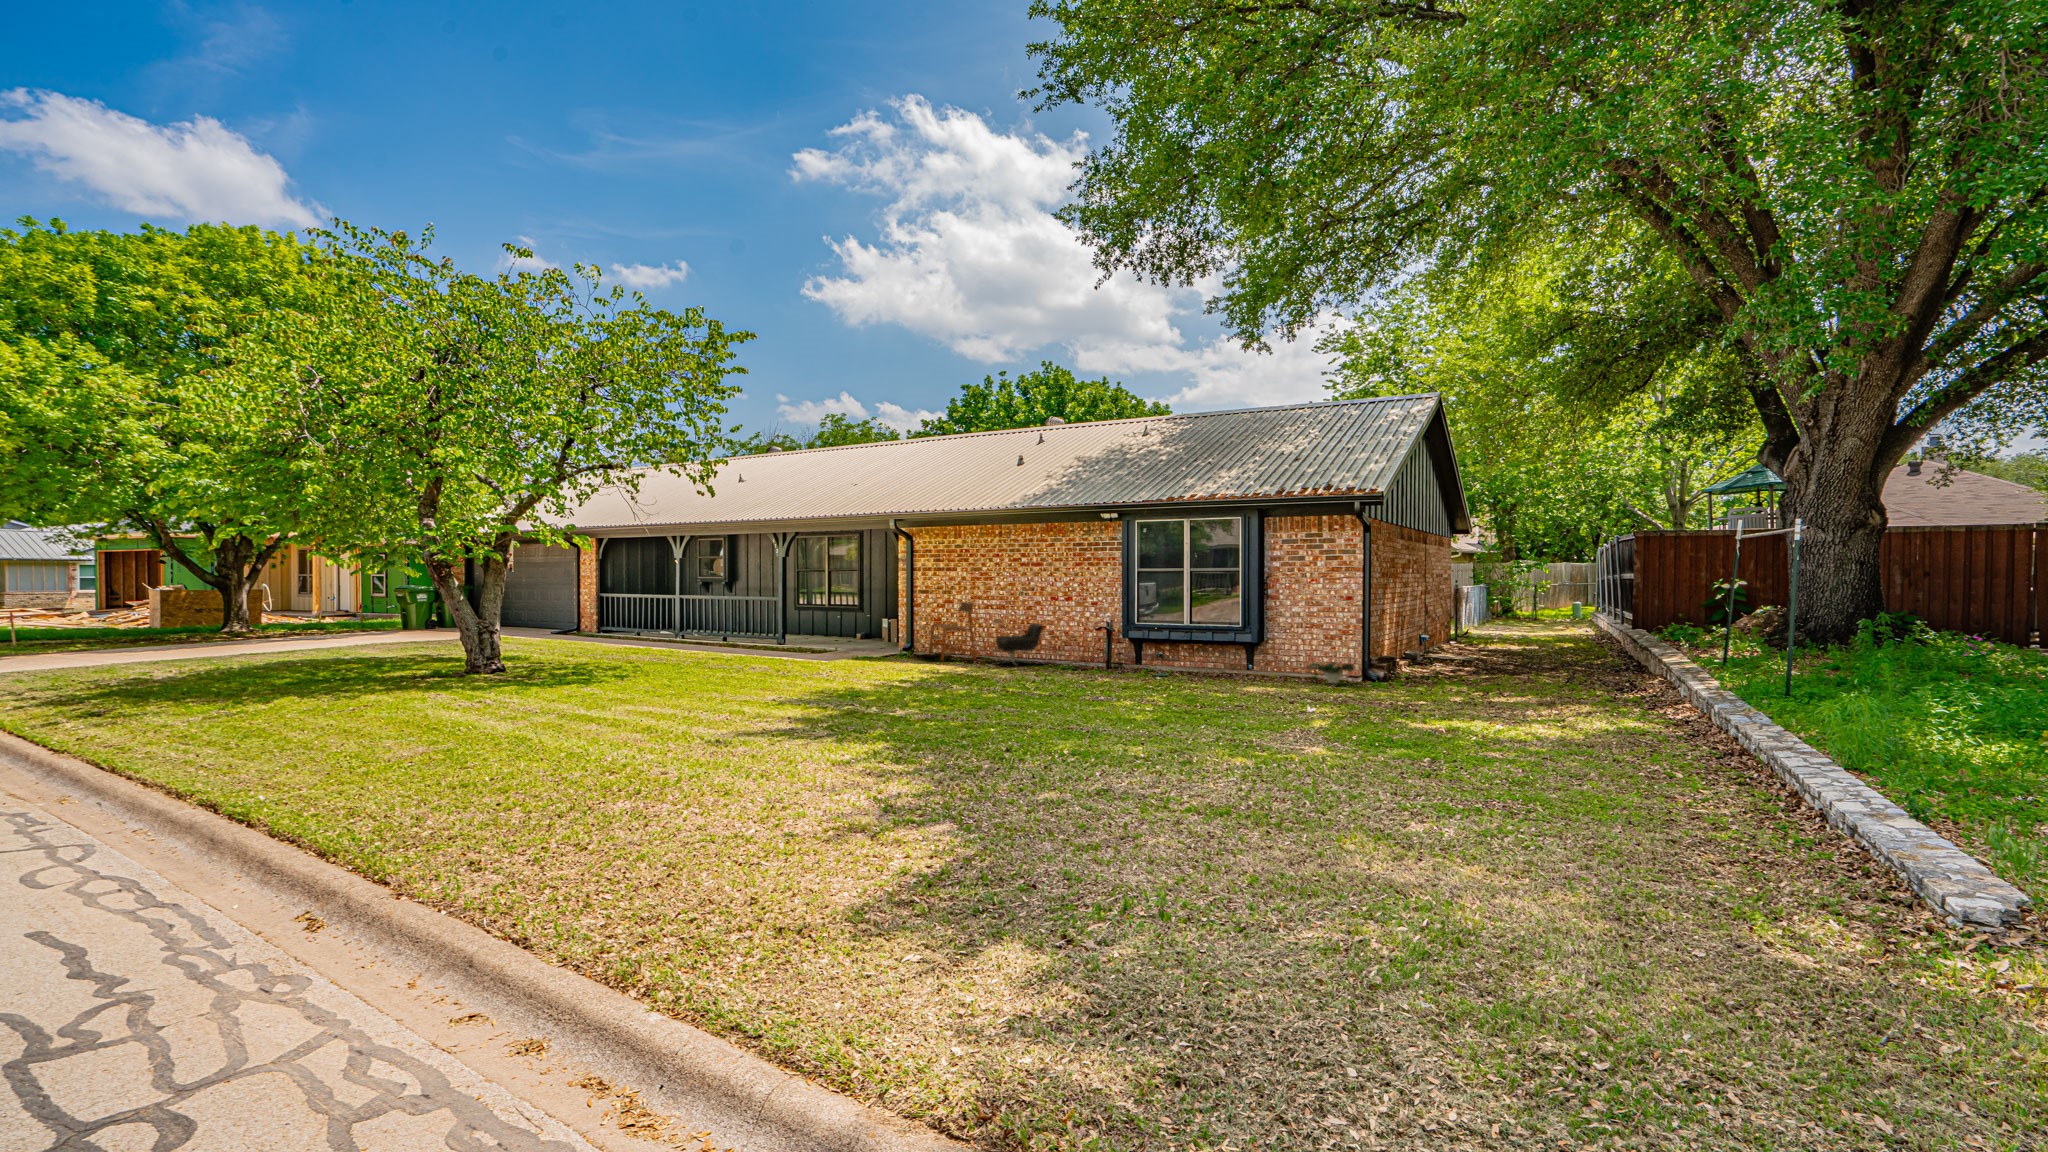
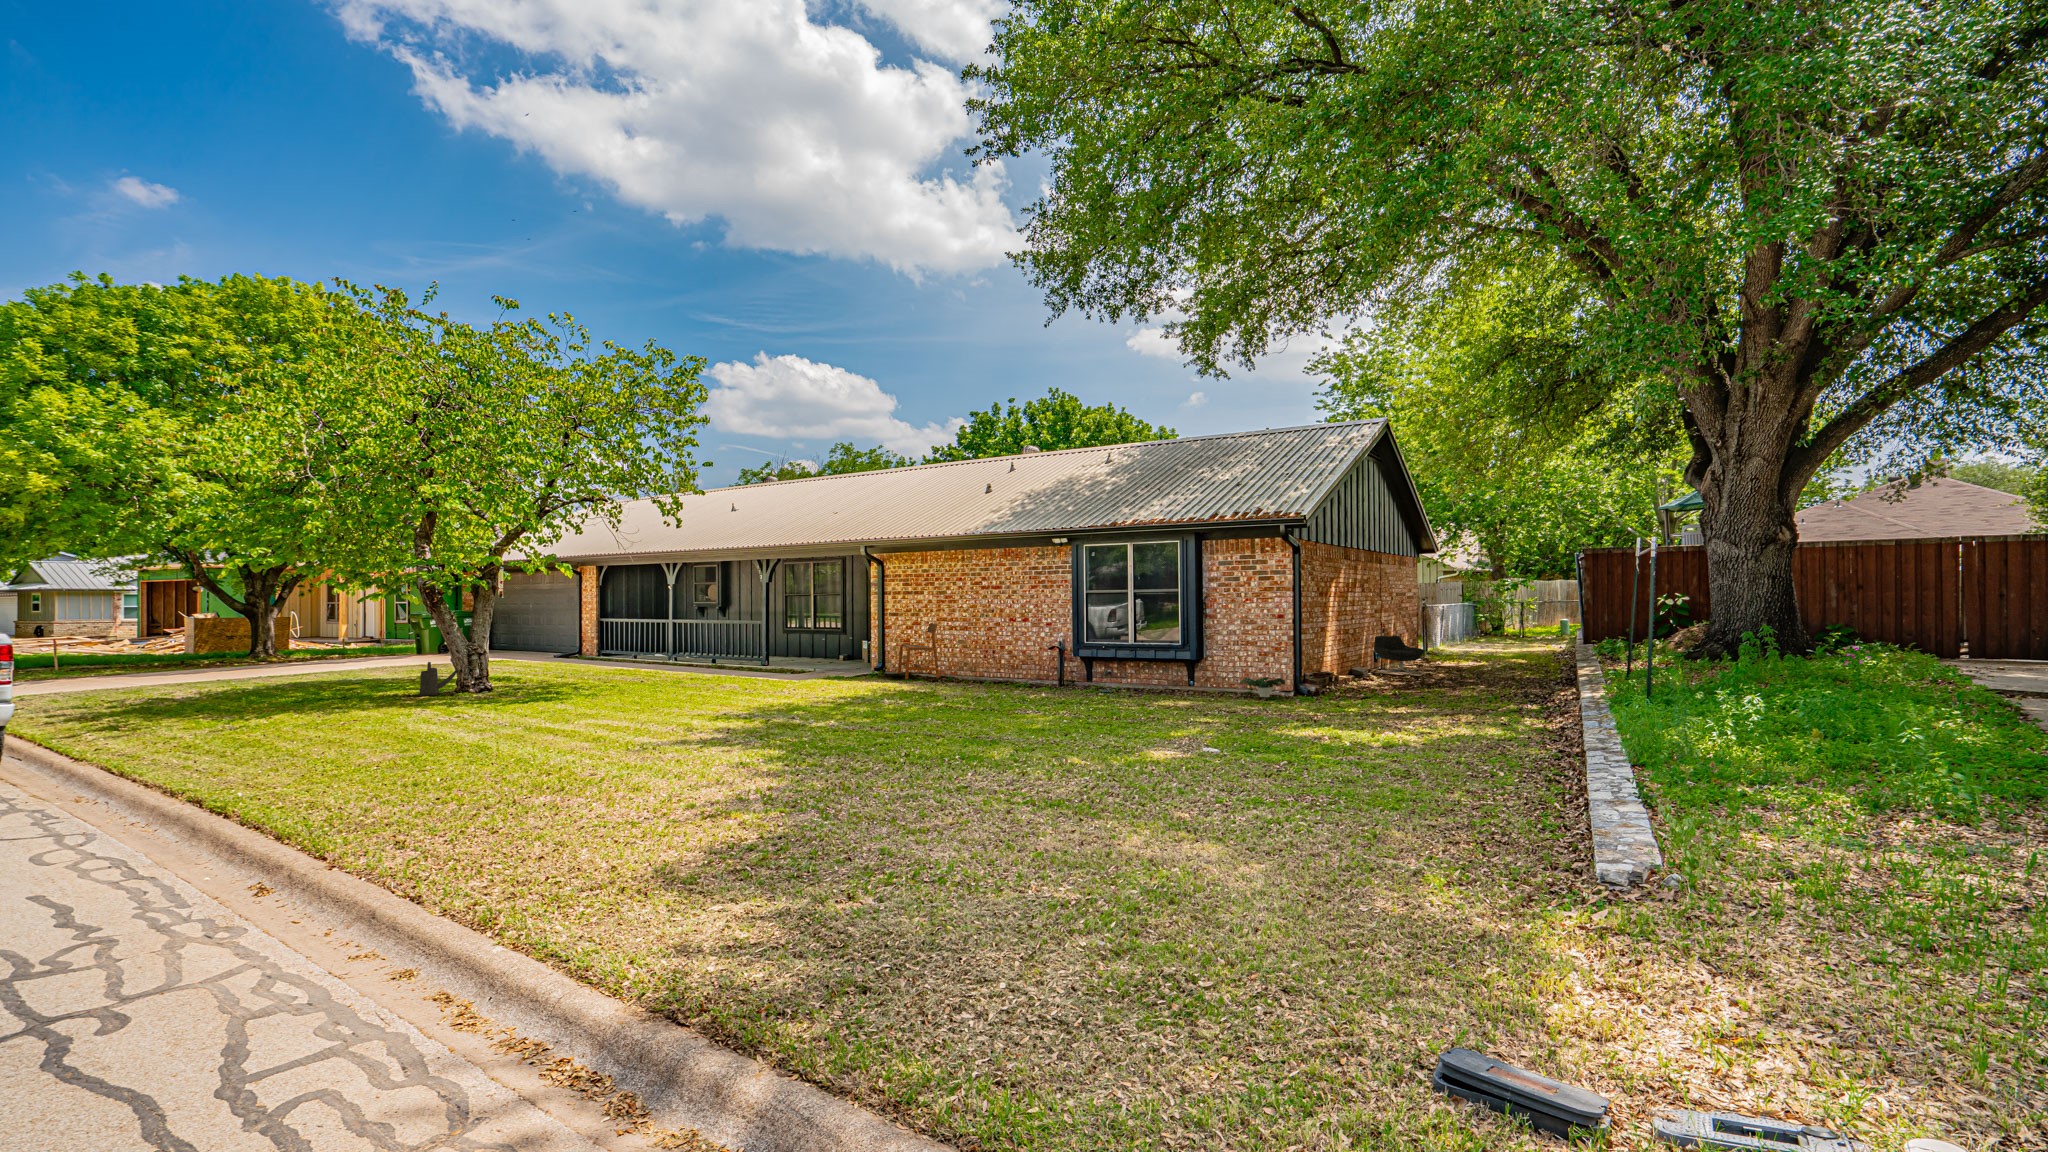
lounge chair: present [996,623,1043,663] -> present [1374,636,1425,673]
watering can: none [417,641,469,677] -> present [413,662,457,696]

